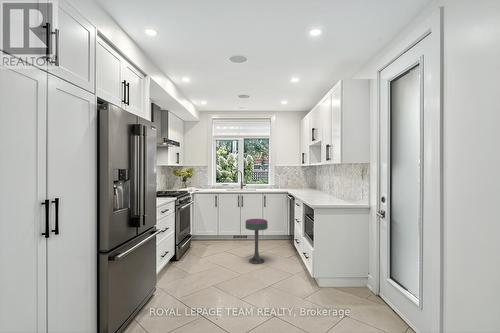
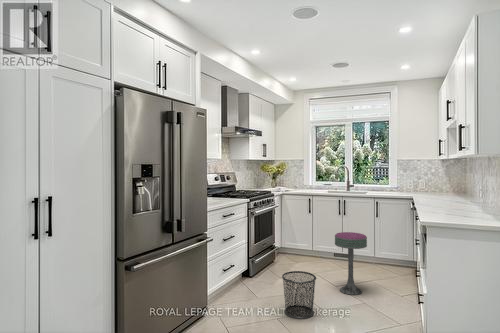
trash can: none [216,251,241,287] -> present [282,271,316,319]

